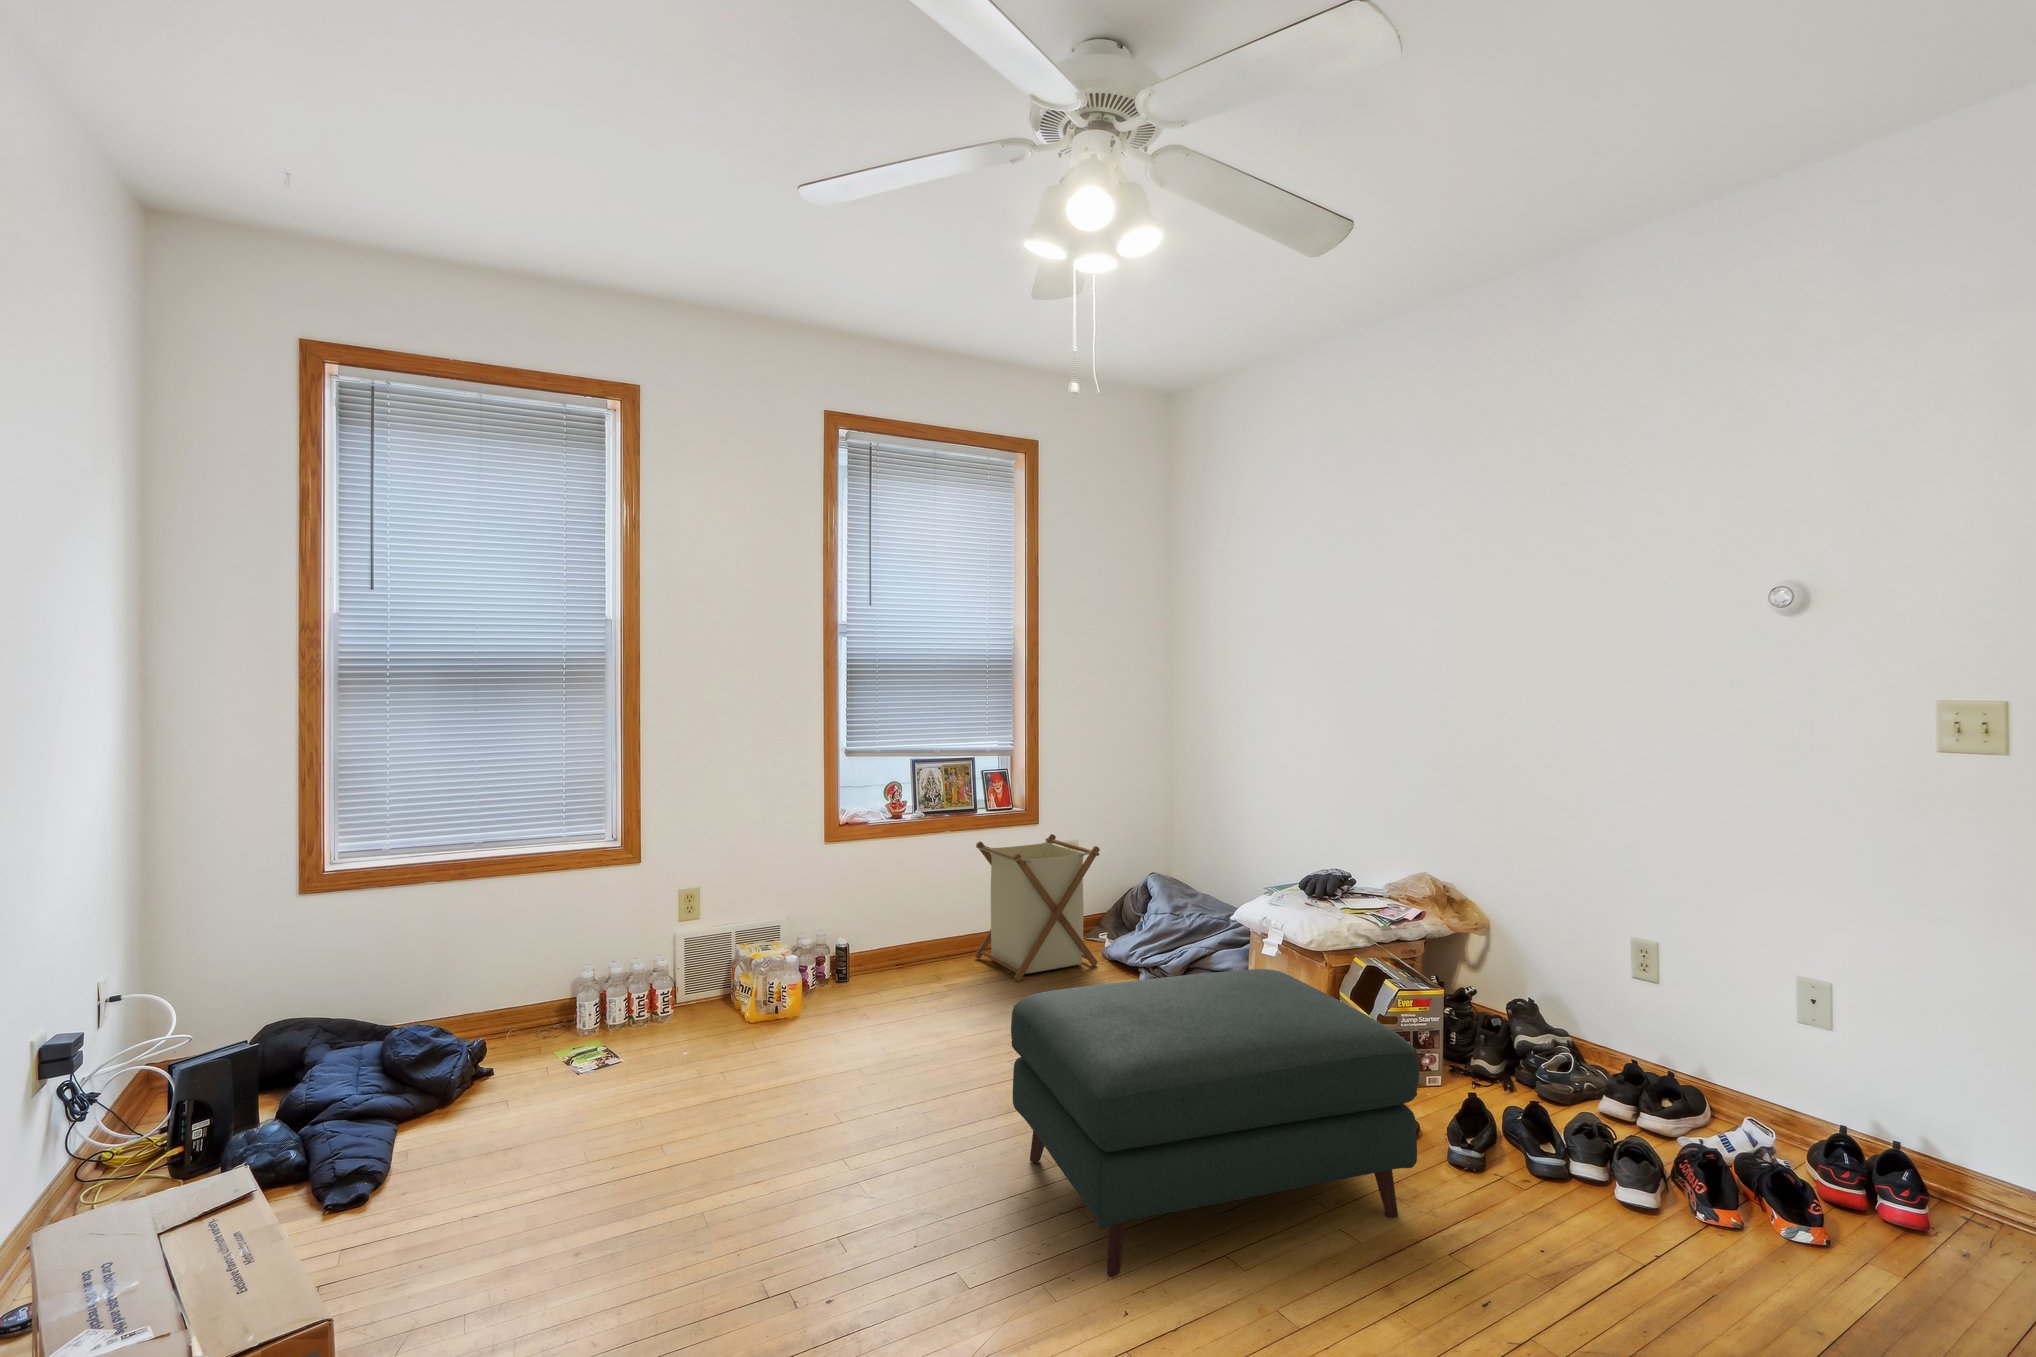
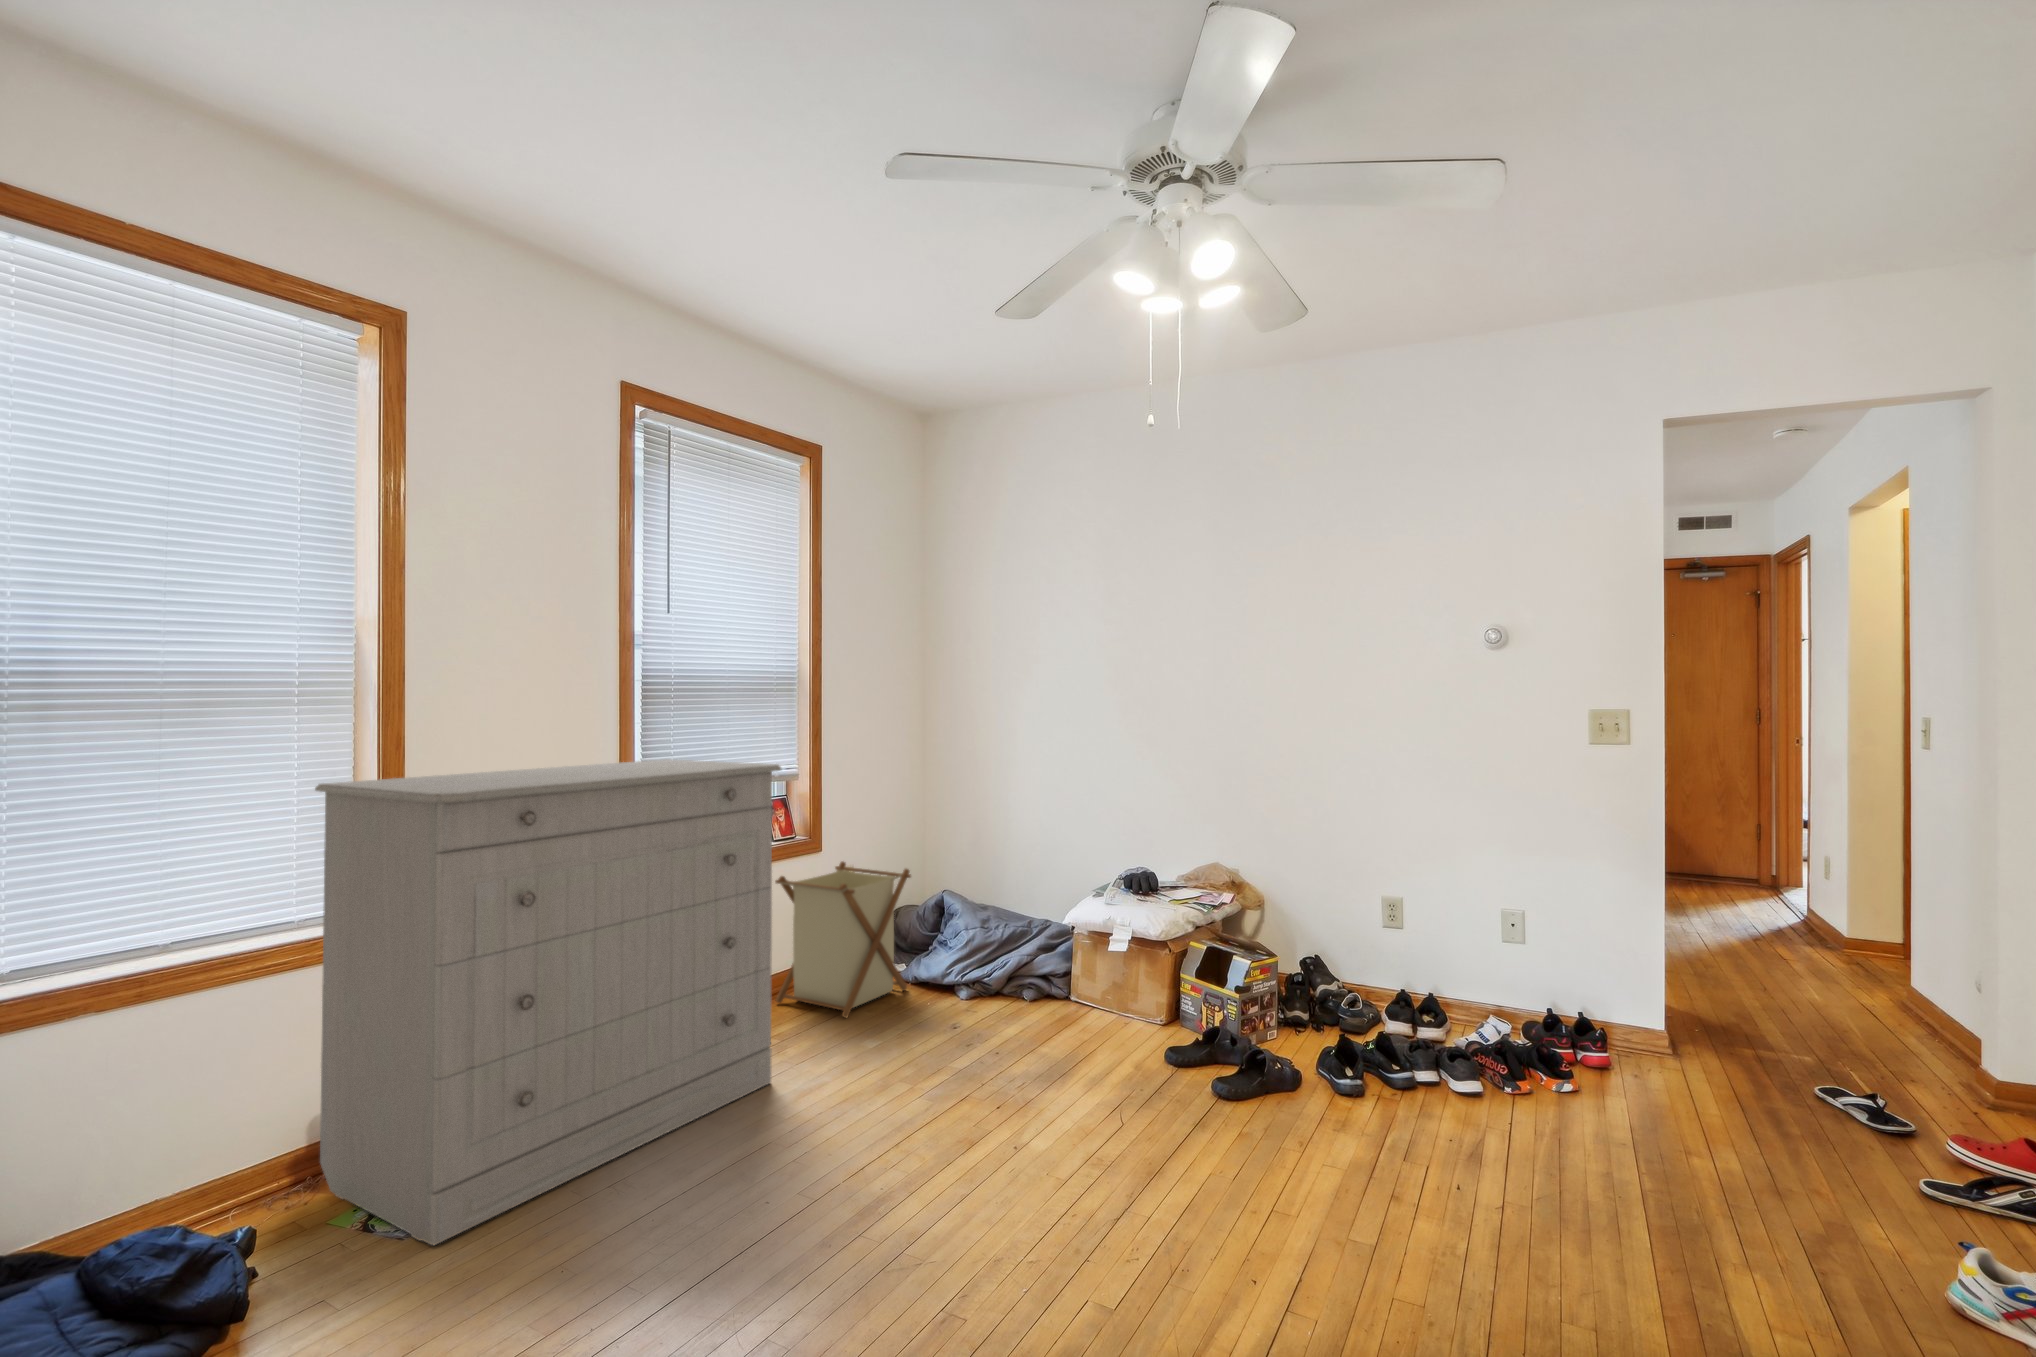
dresser: none [565,729,913,1084] -> present [315,759,781,1245]
ottoman: present [1011,969,1420,1277] -> none [1020,958,1374,1265]

